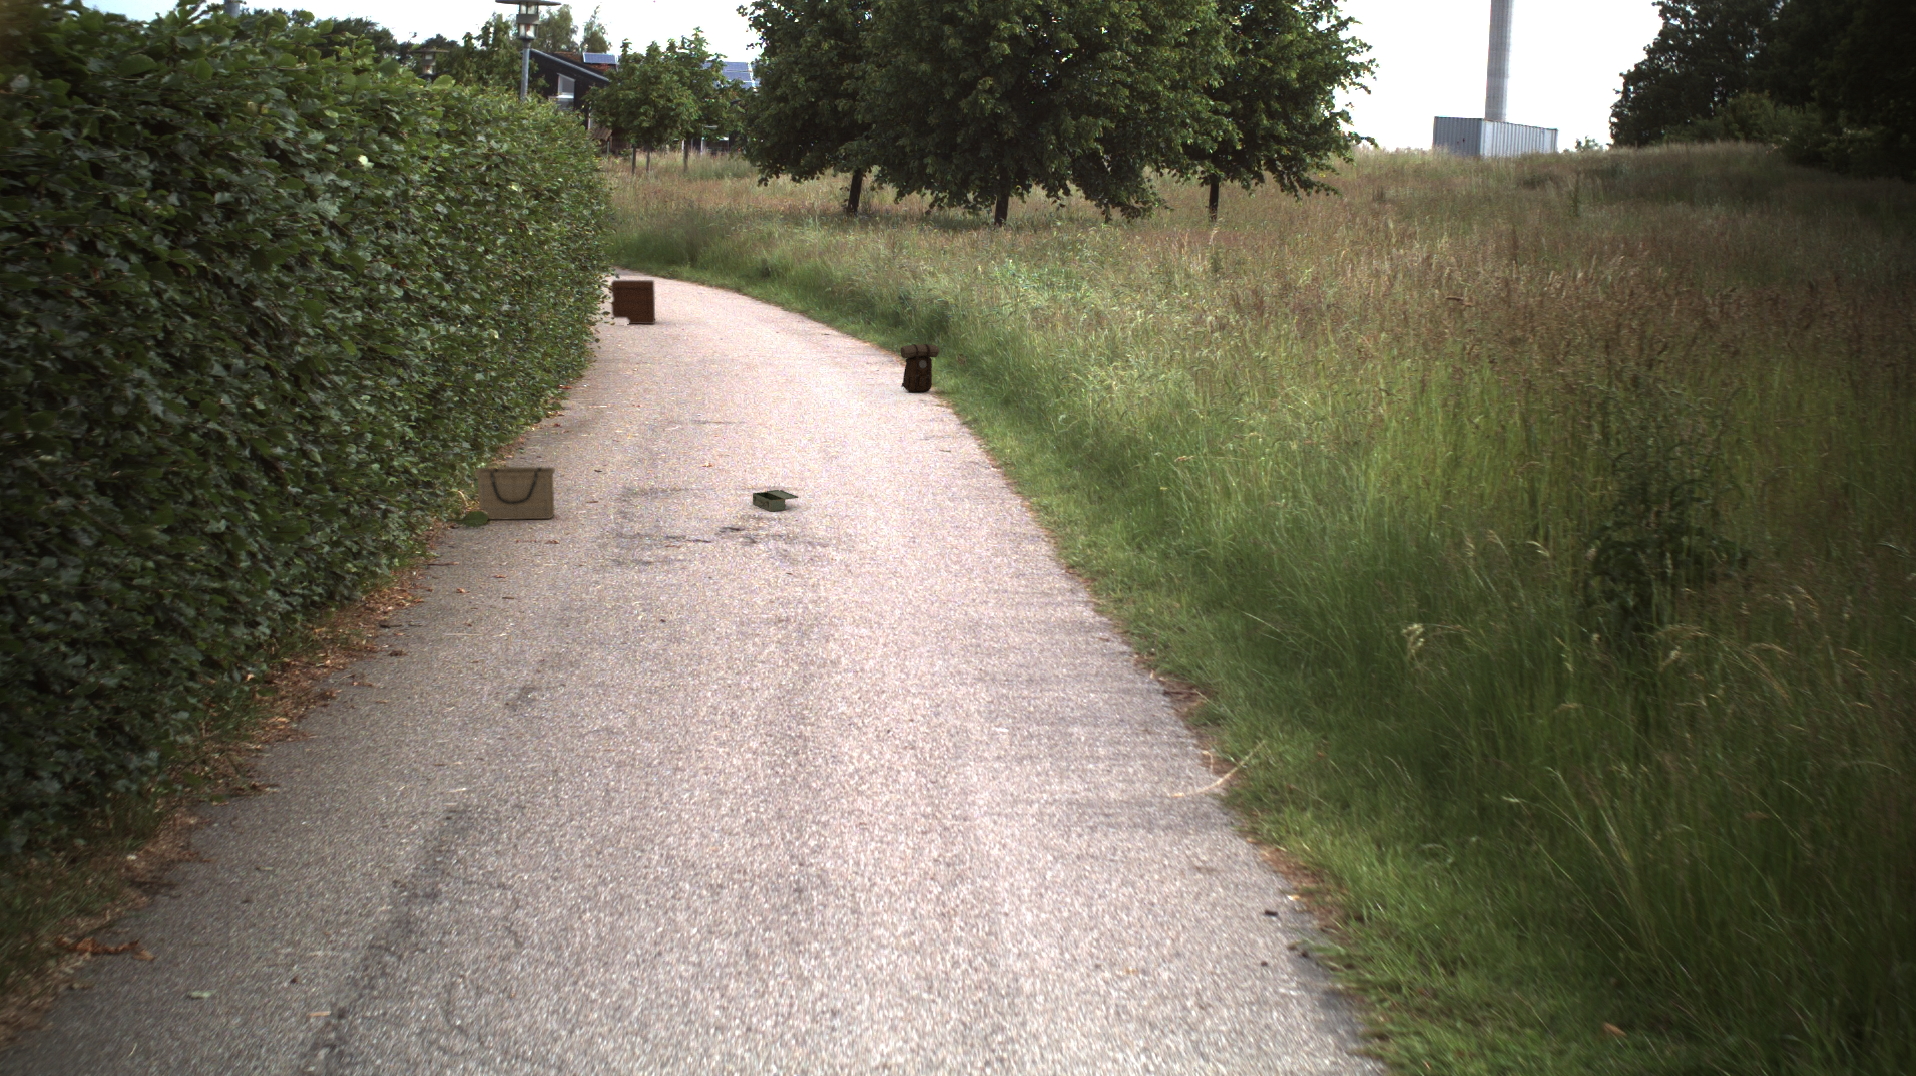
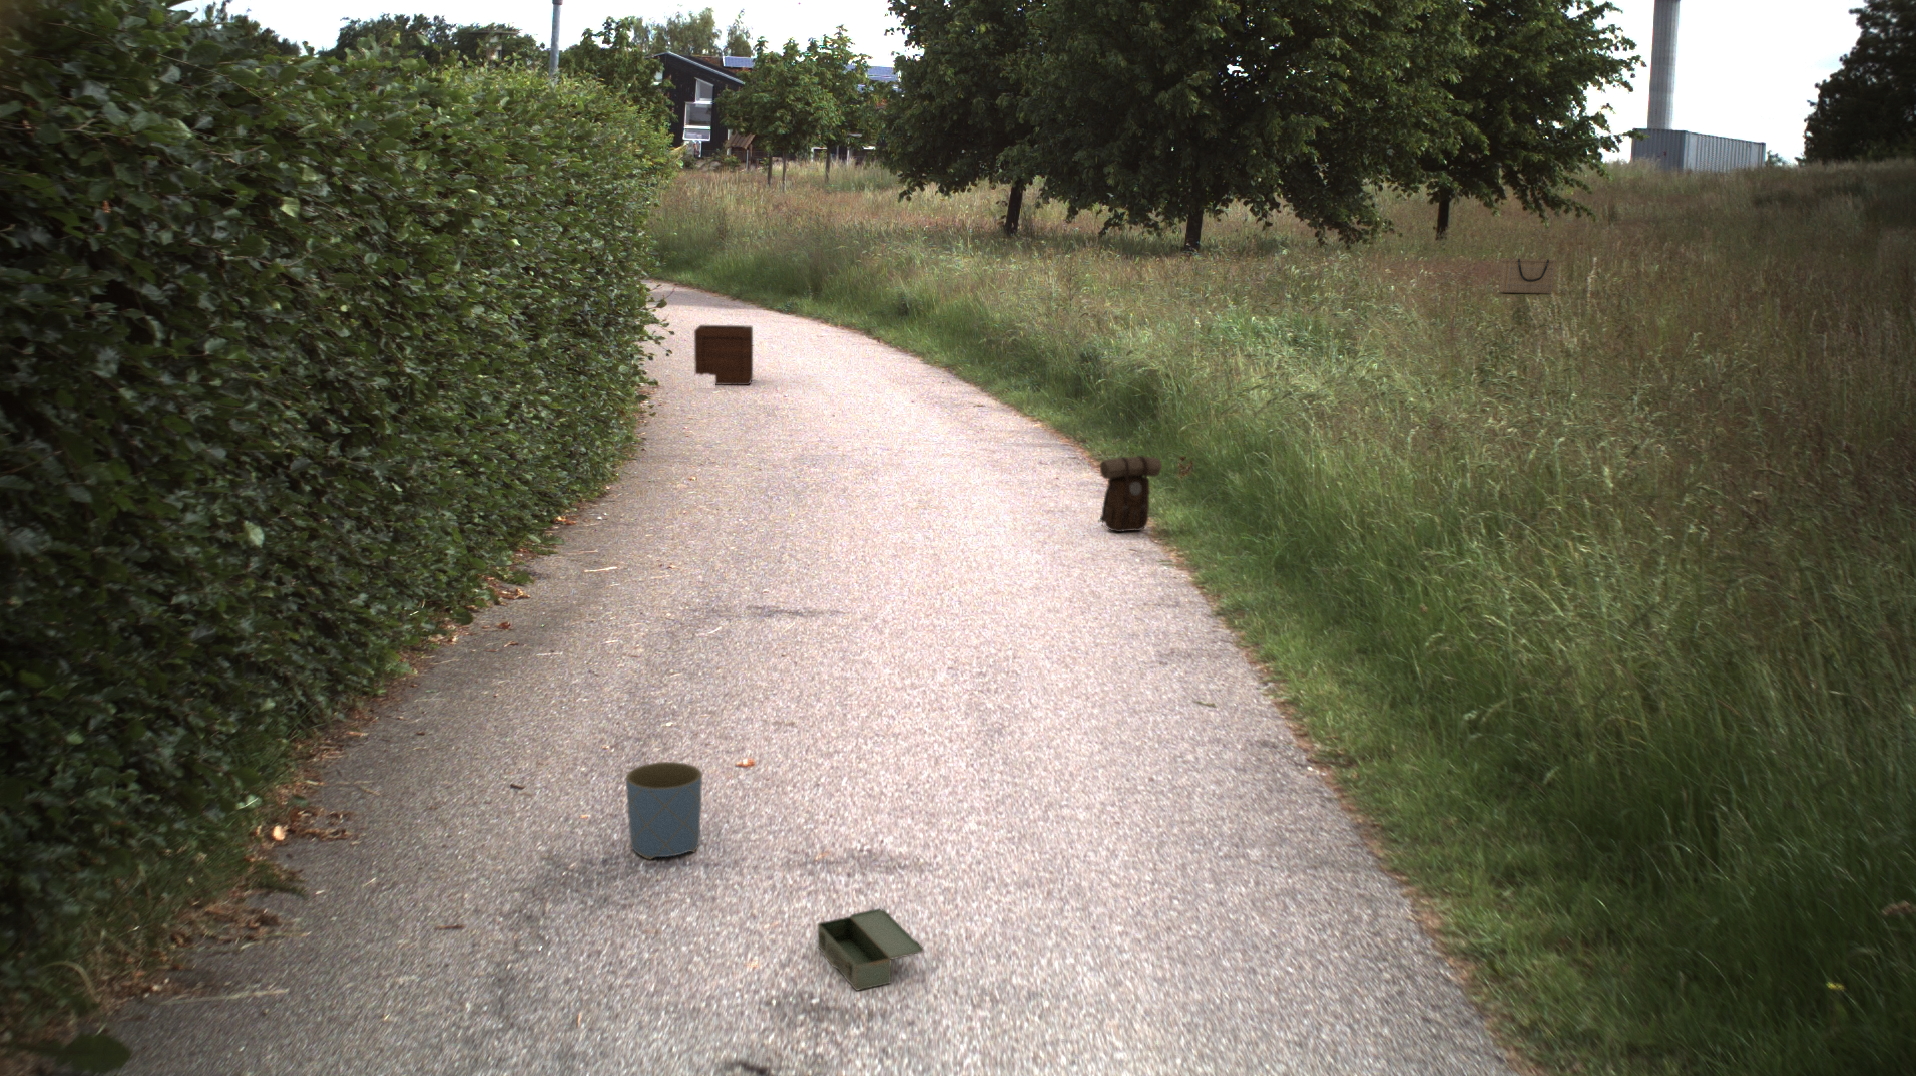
planter: none [658,447,693,487] -> present [626,762,702,859]
basket: present [475,467,555,520] -> present [1499,258,1557,294]

